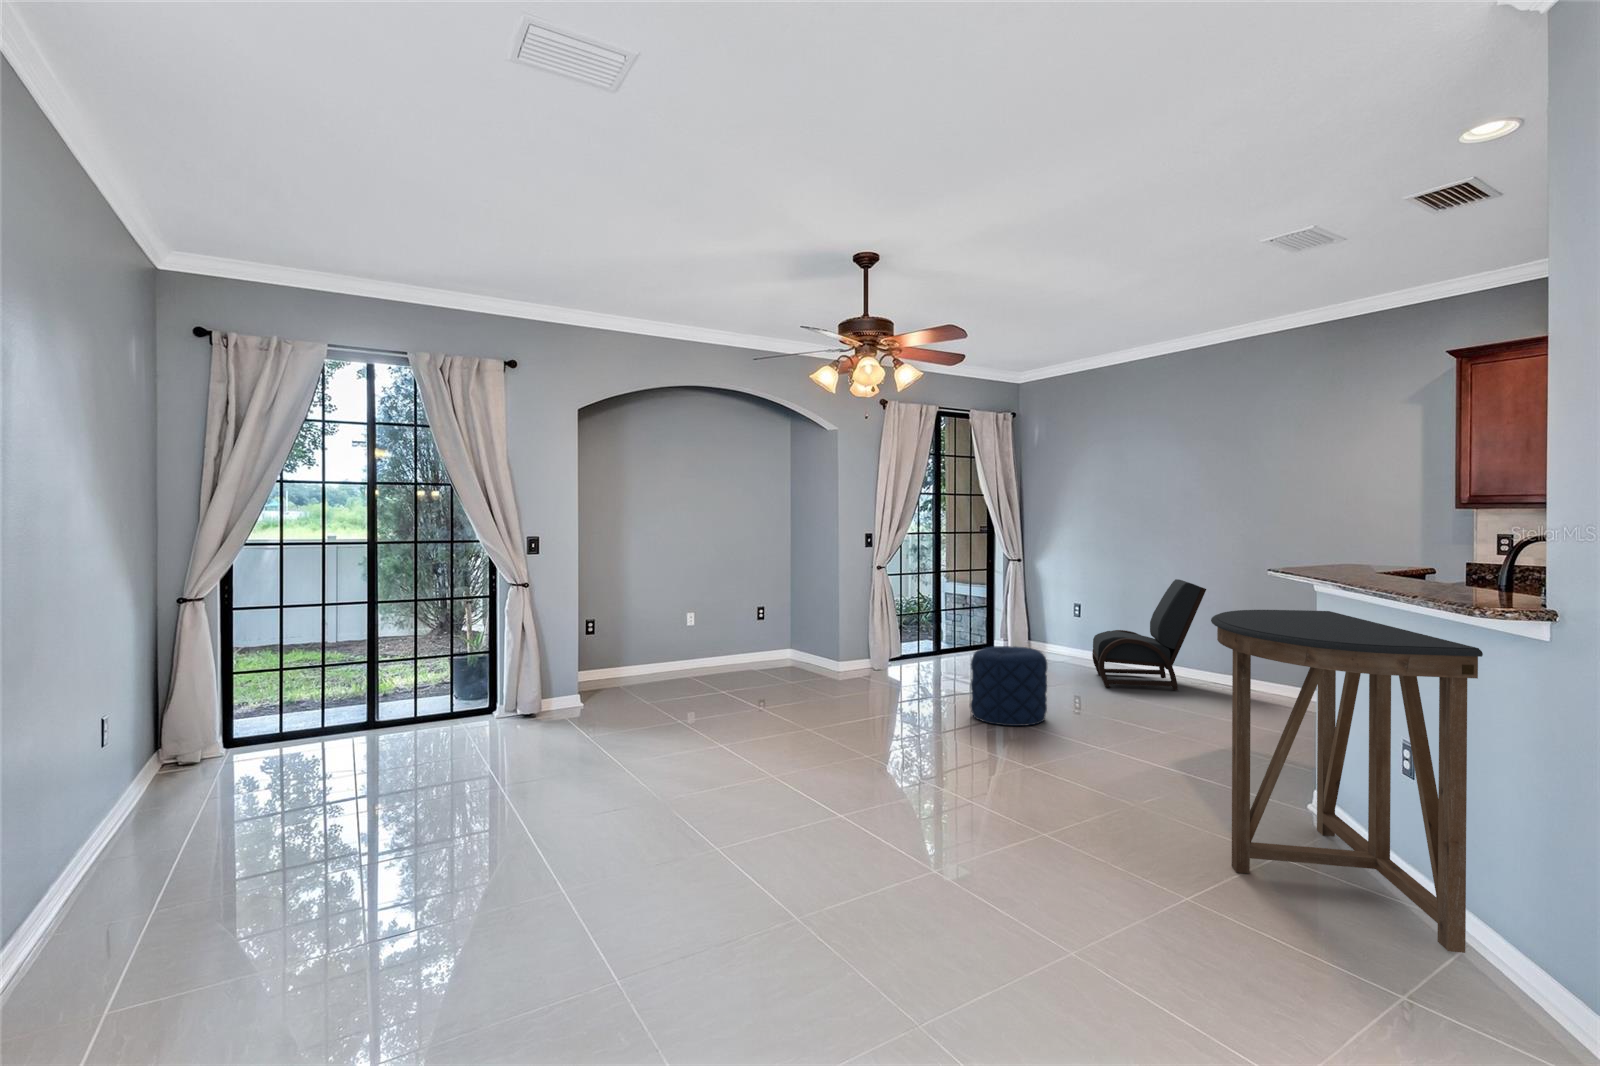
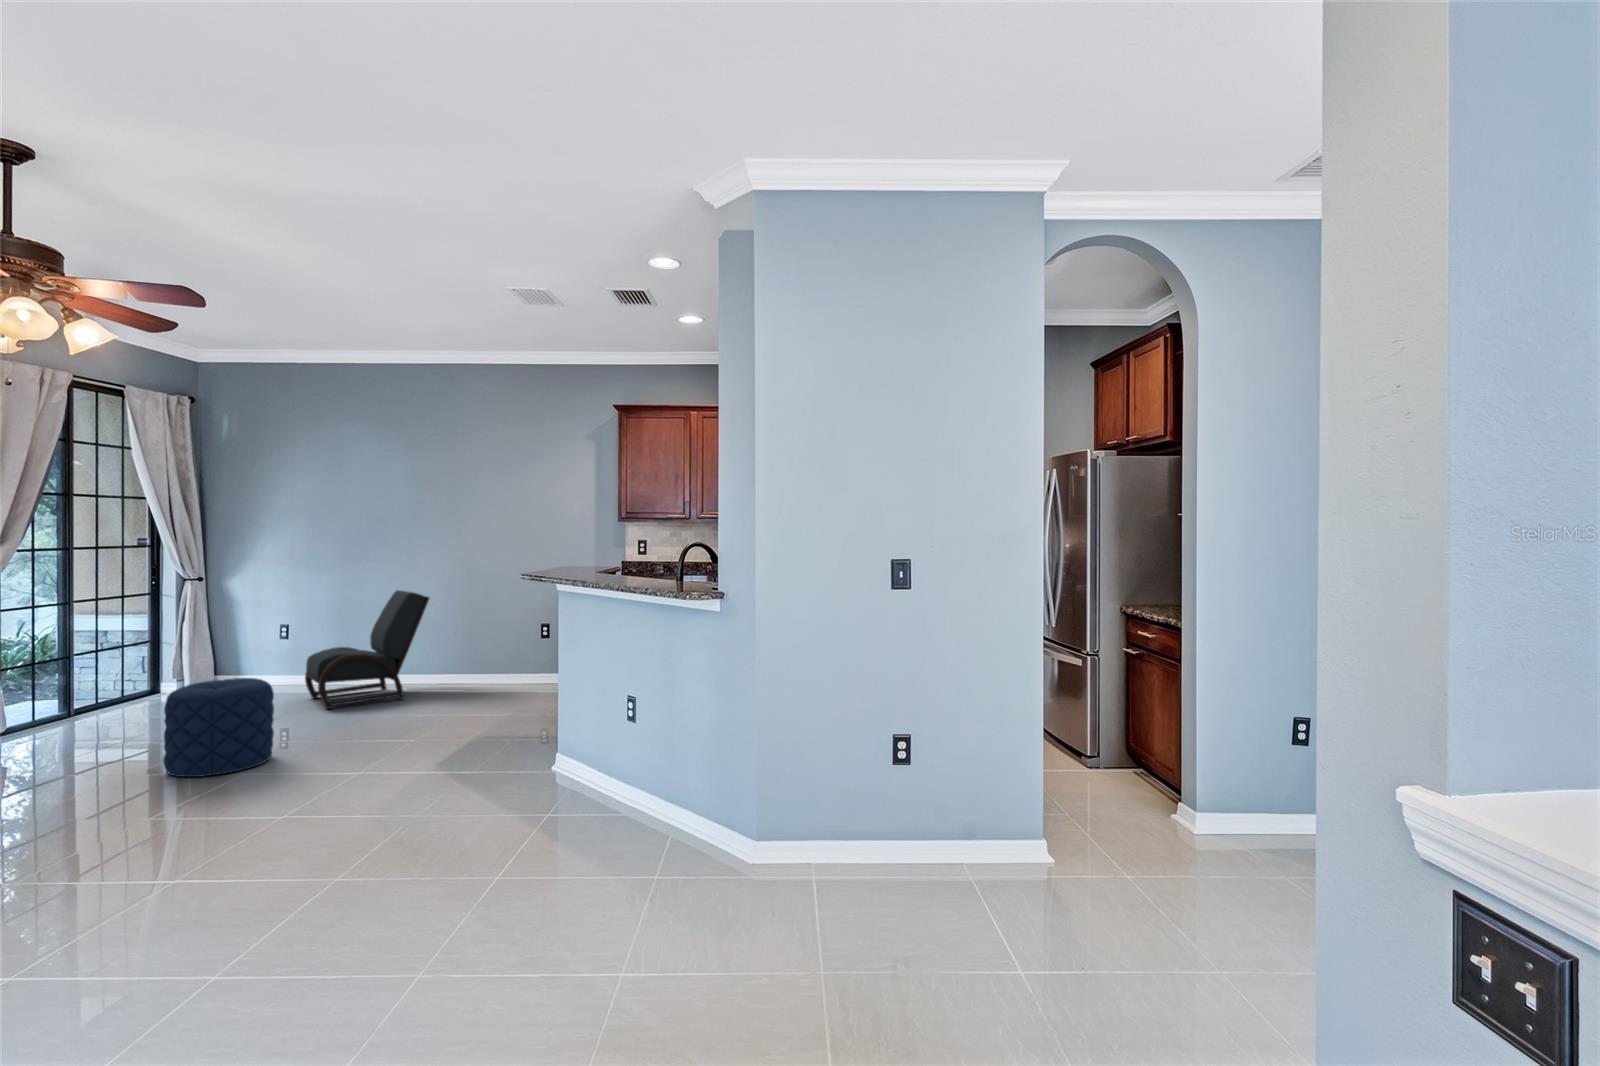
console table: present [1211,610,1483,953] -> none [492,604,693,839]

